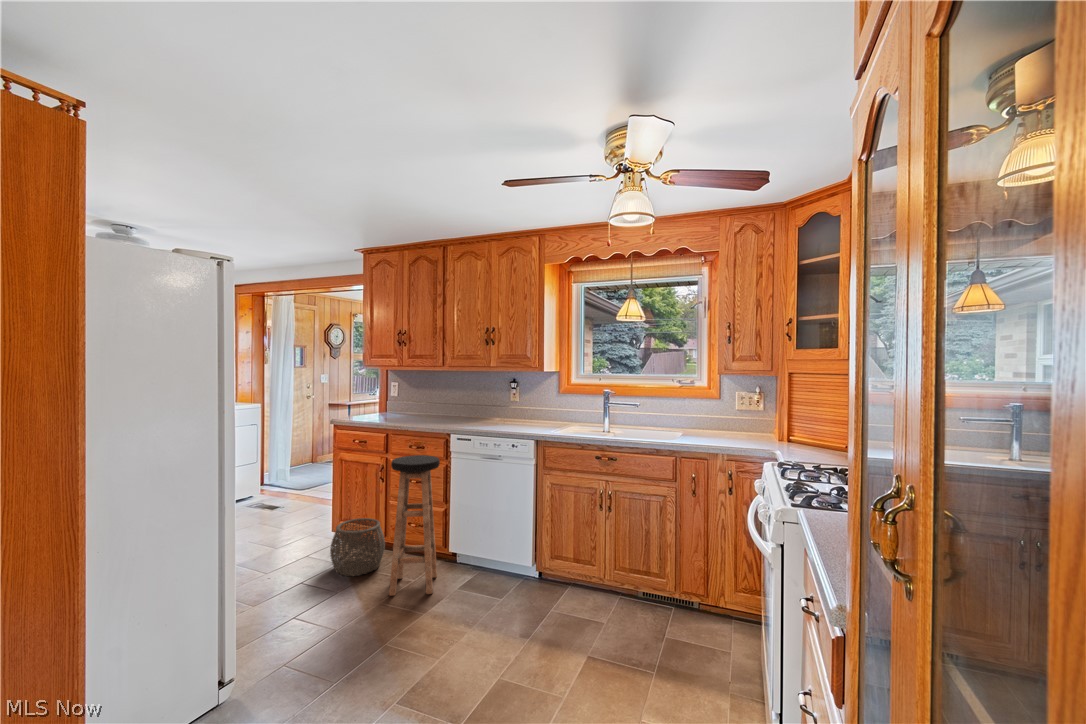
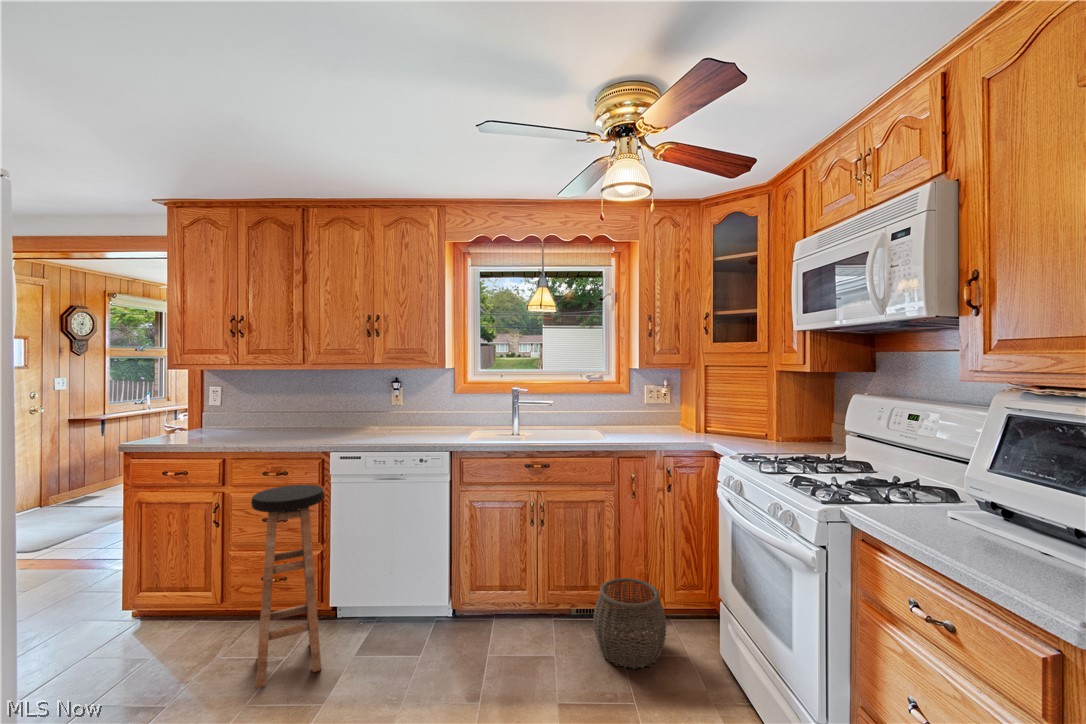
woven basket: present [330,518,385,576] -> present [594,578,666,669]

